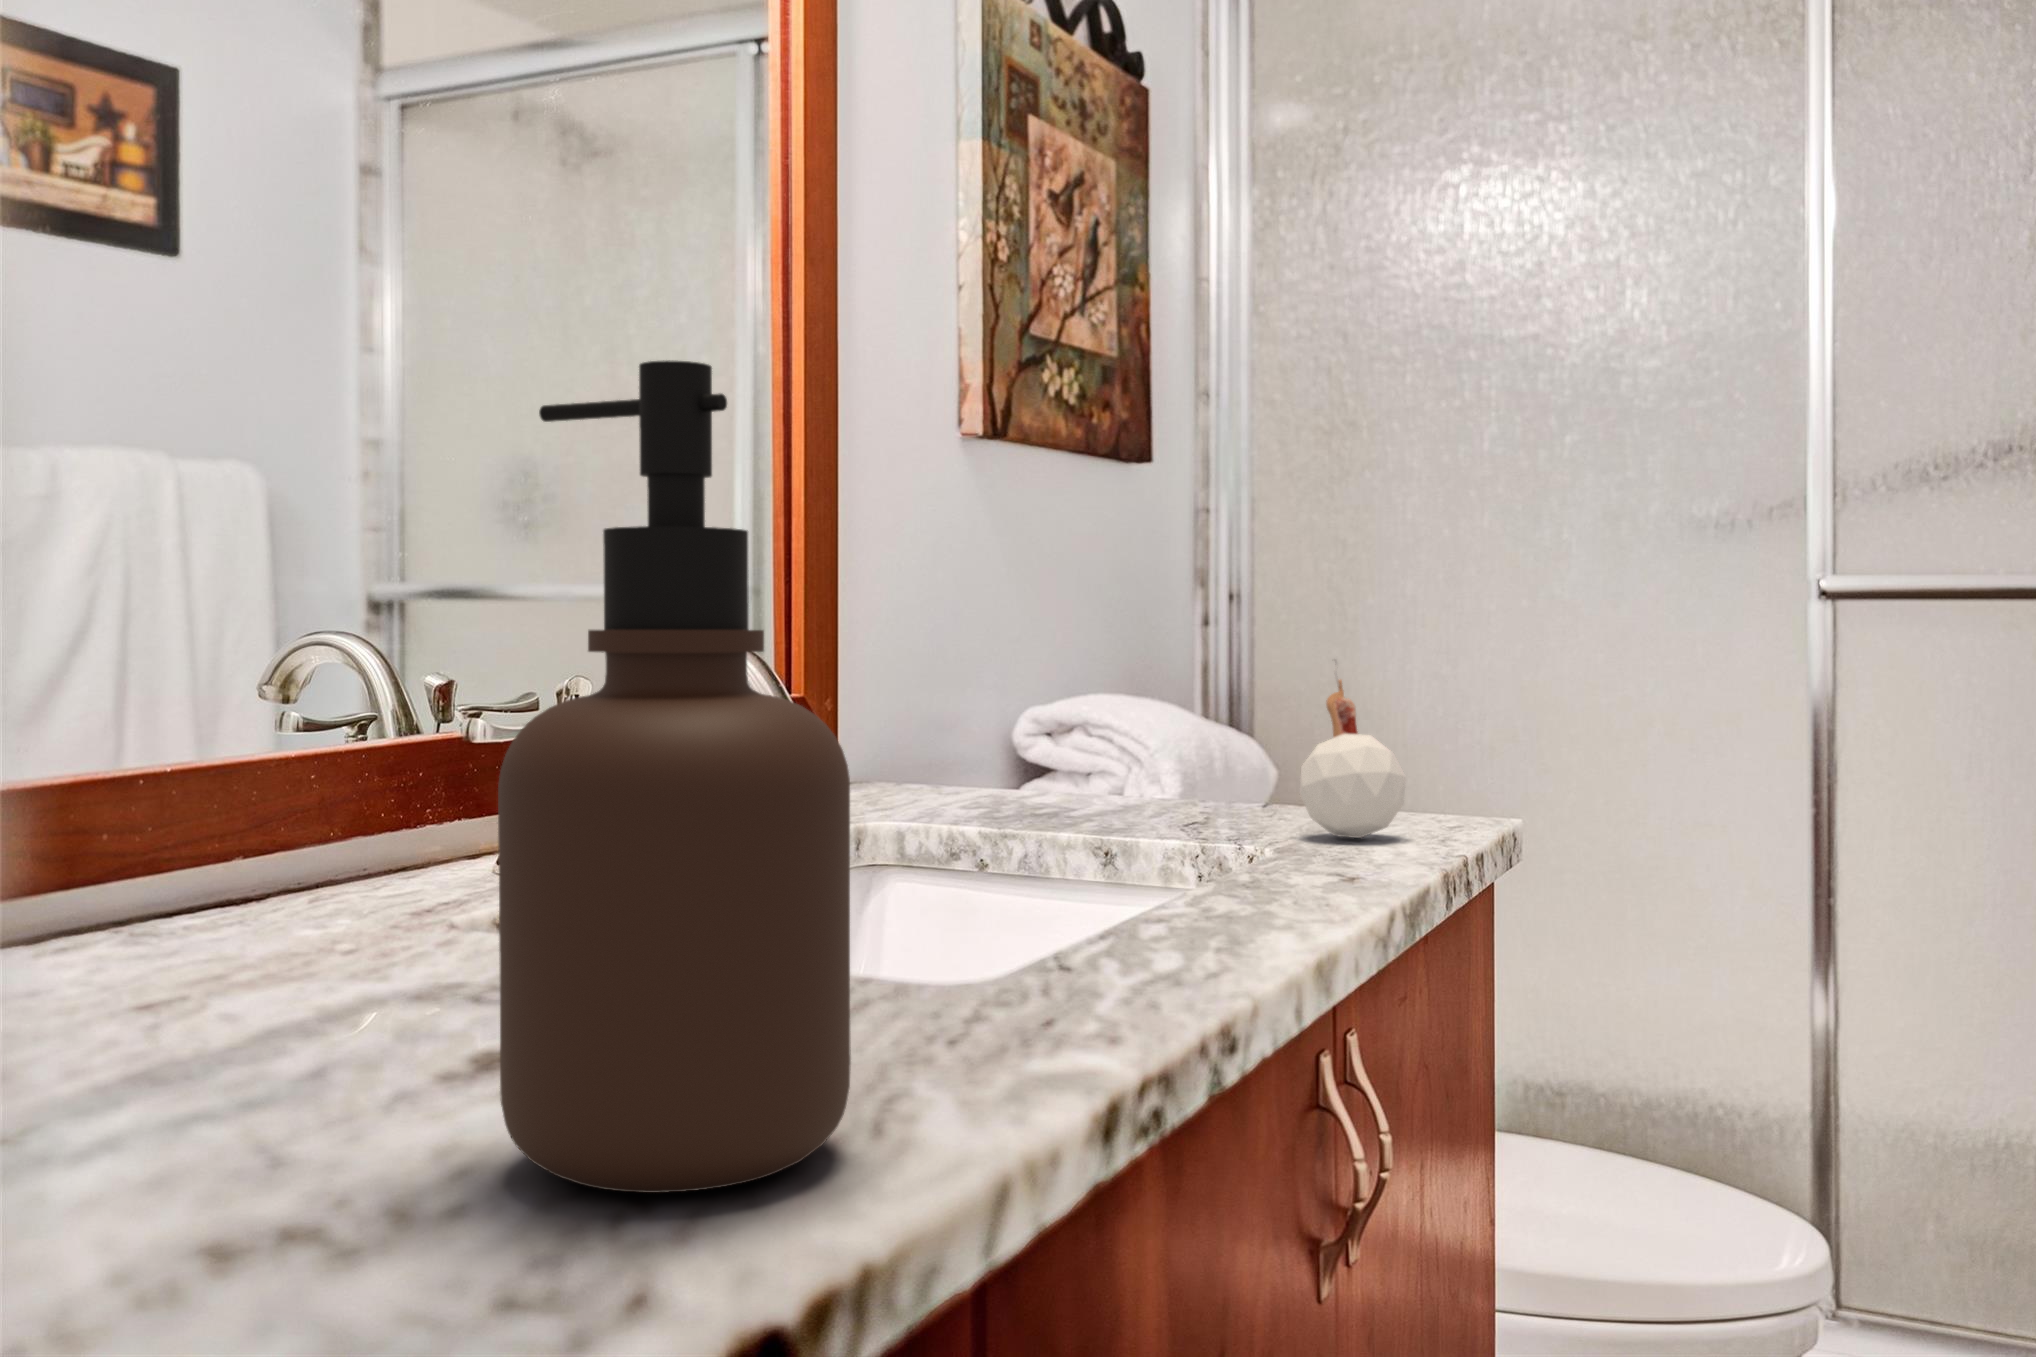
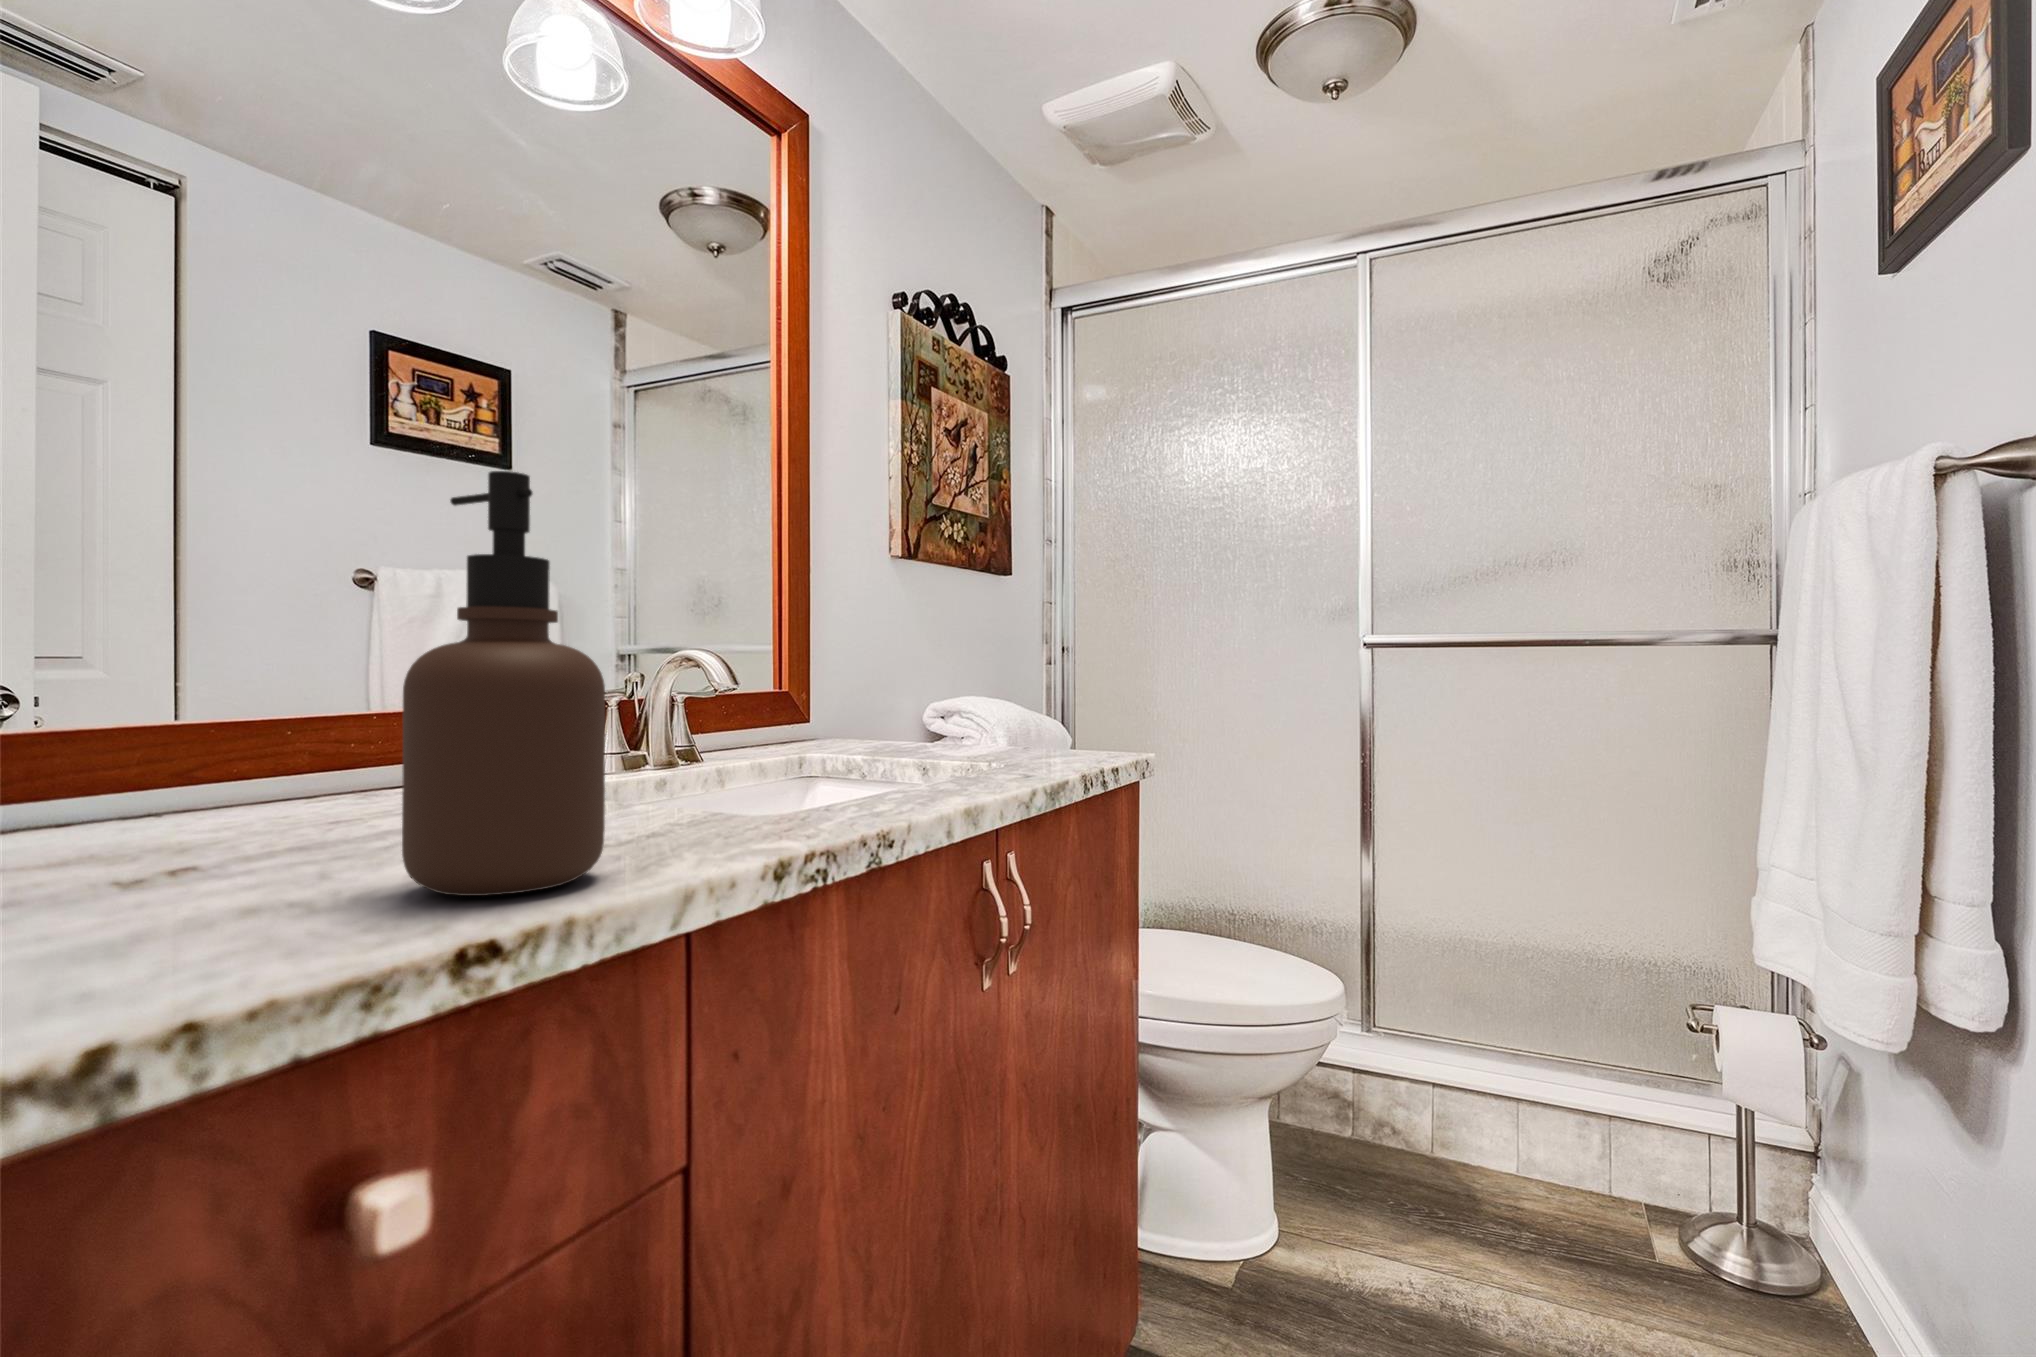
candle: present [1300,660,1406,838] -> none [1034,667,1088,761]

